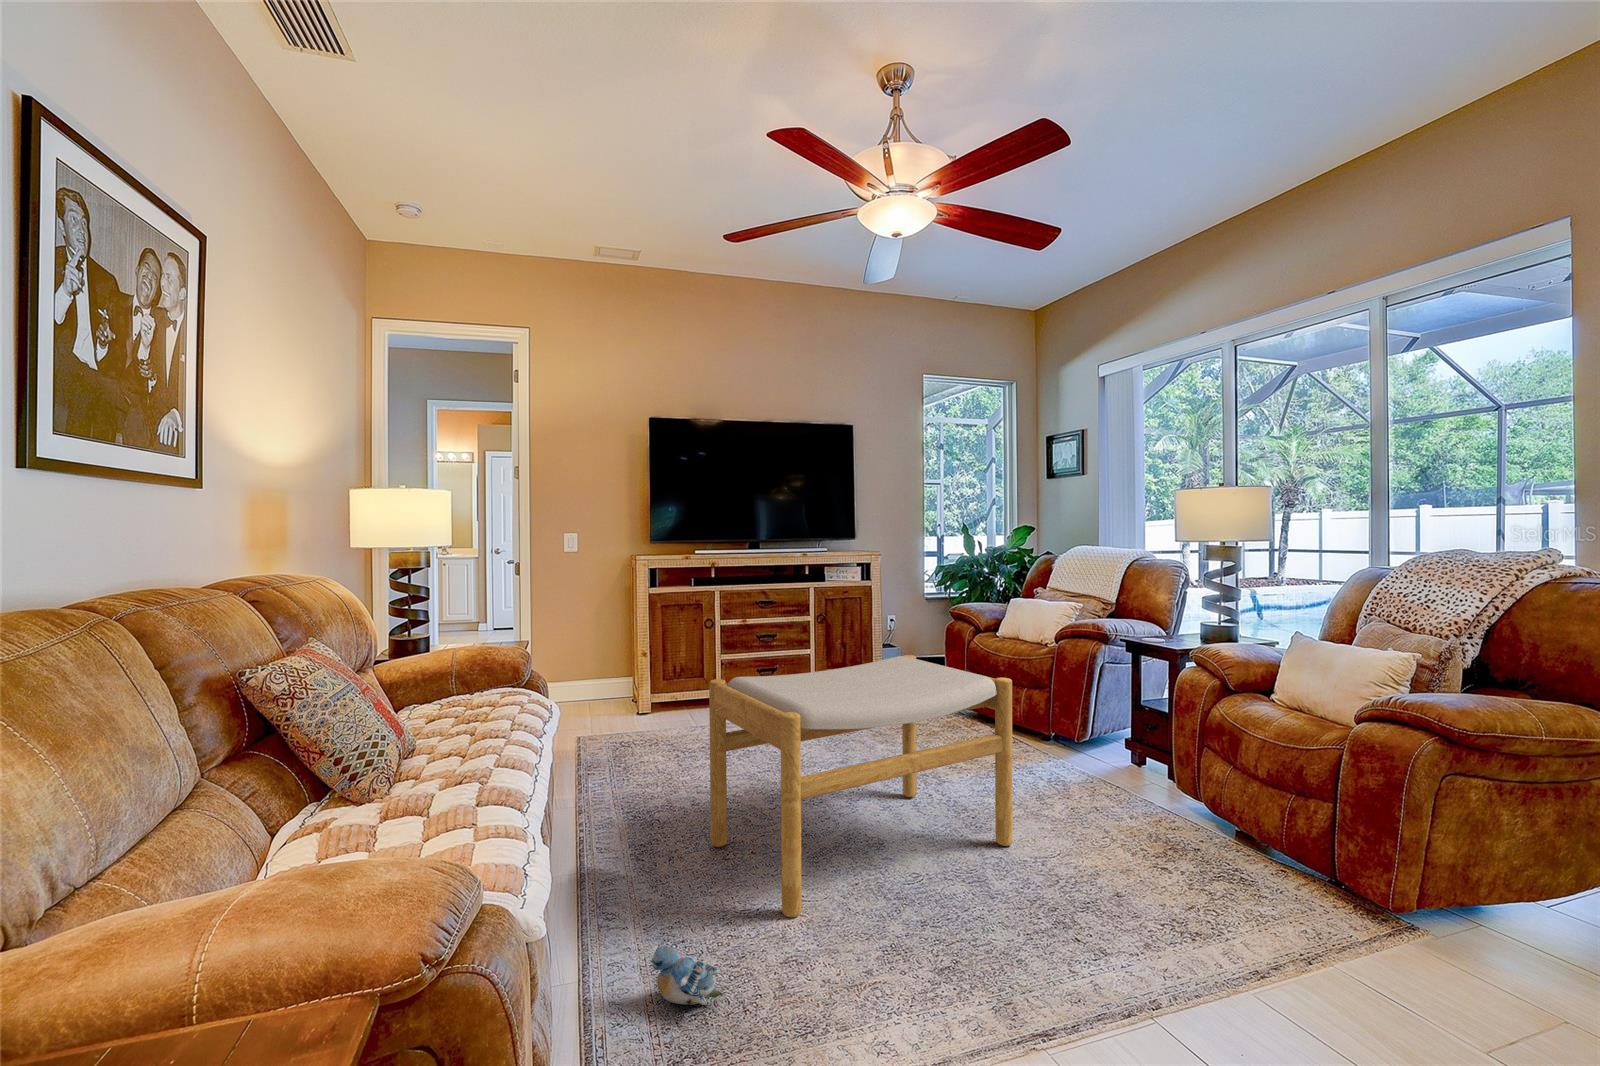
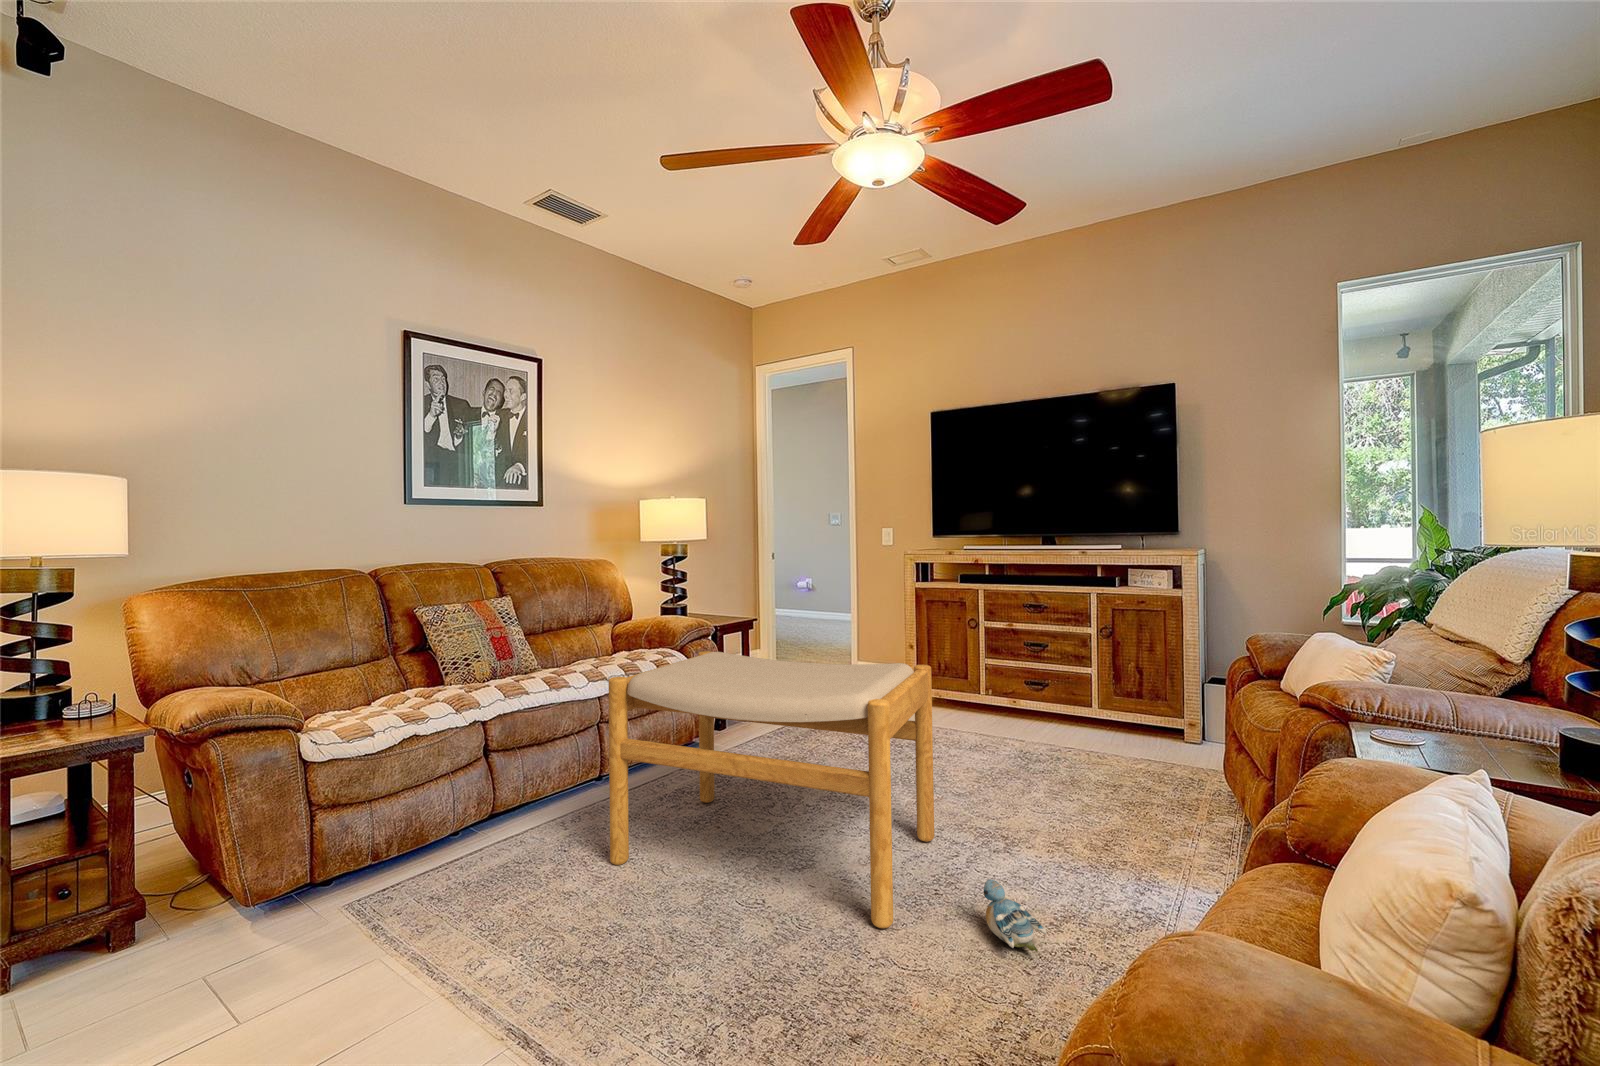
plush toy: present [651,946,723,1005] -> present [984,879,1047,952]

